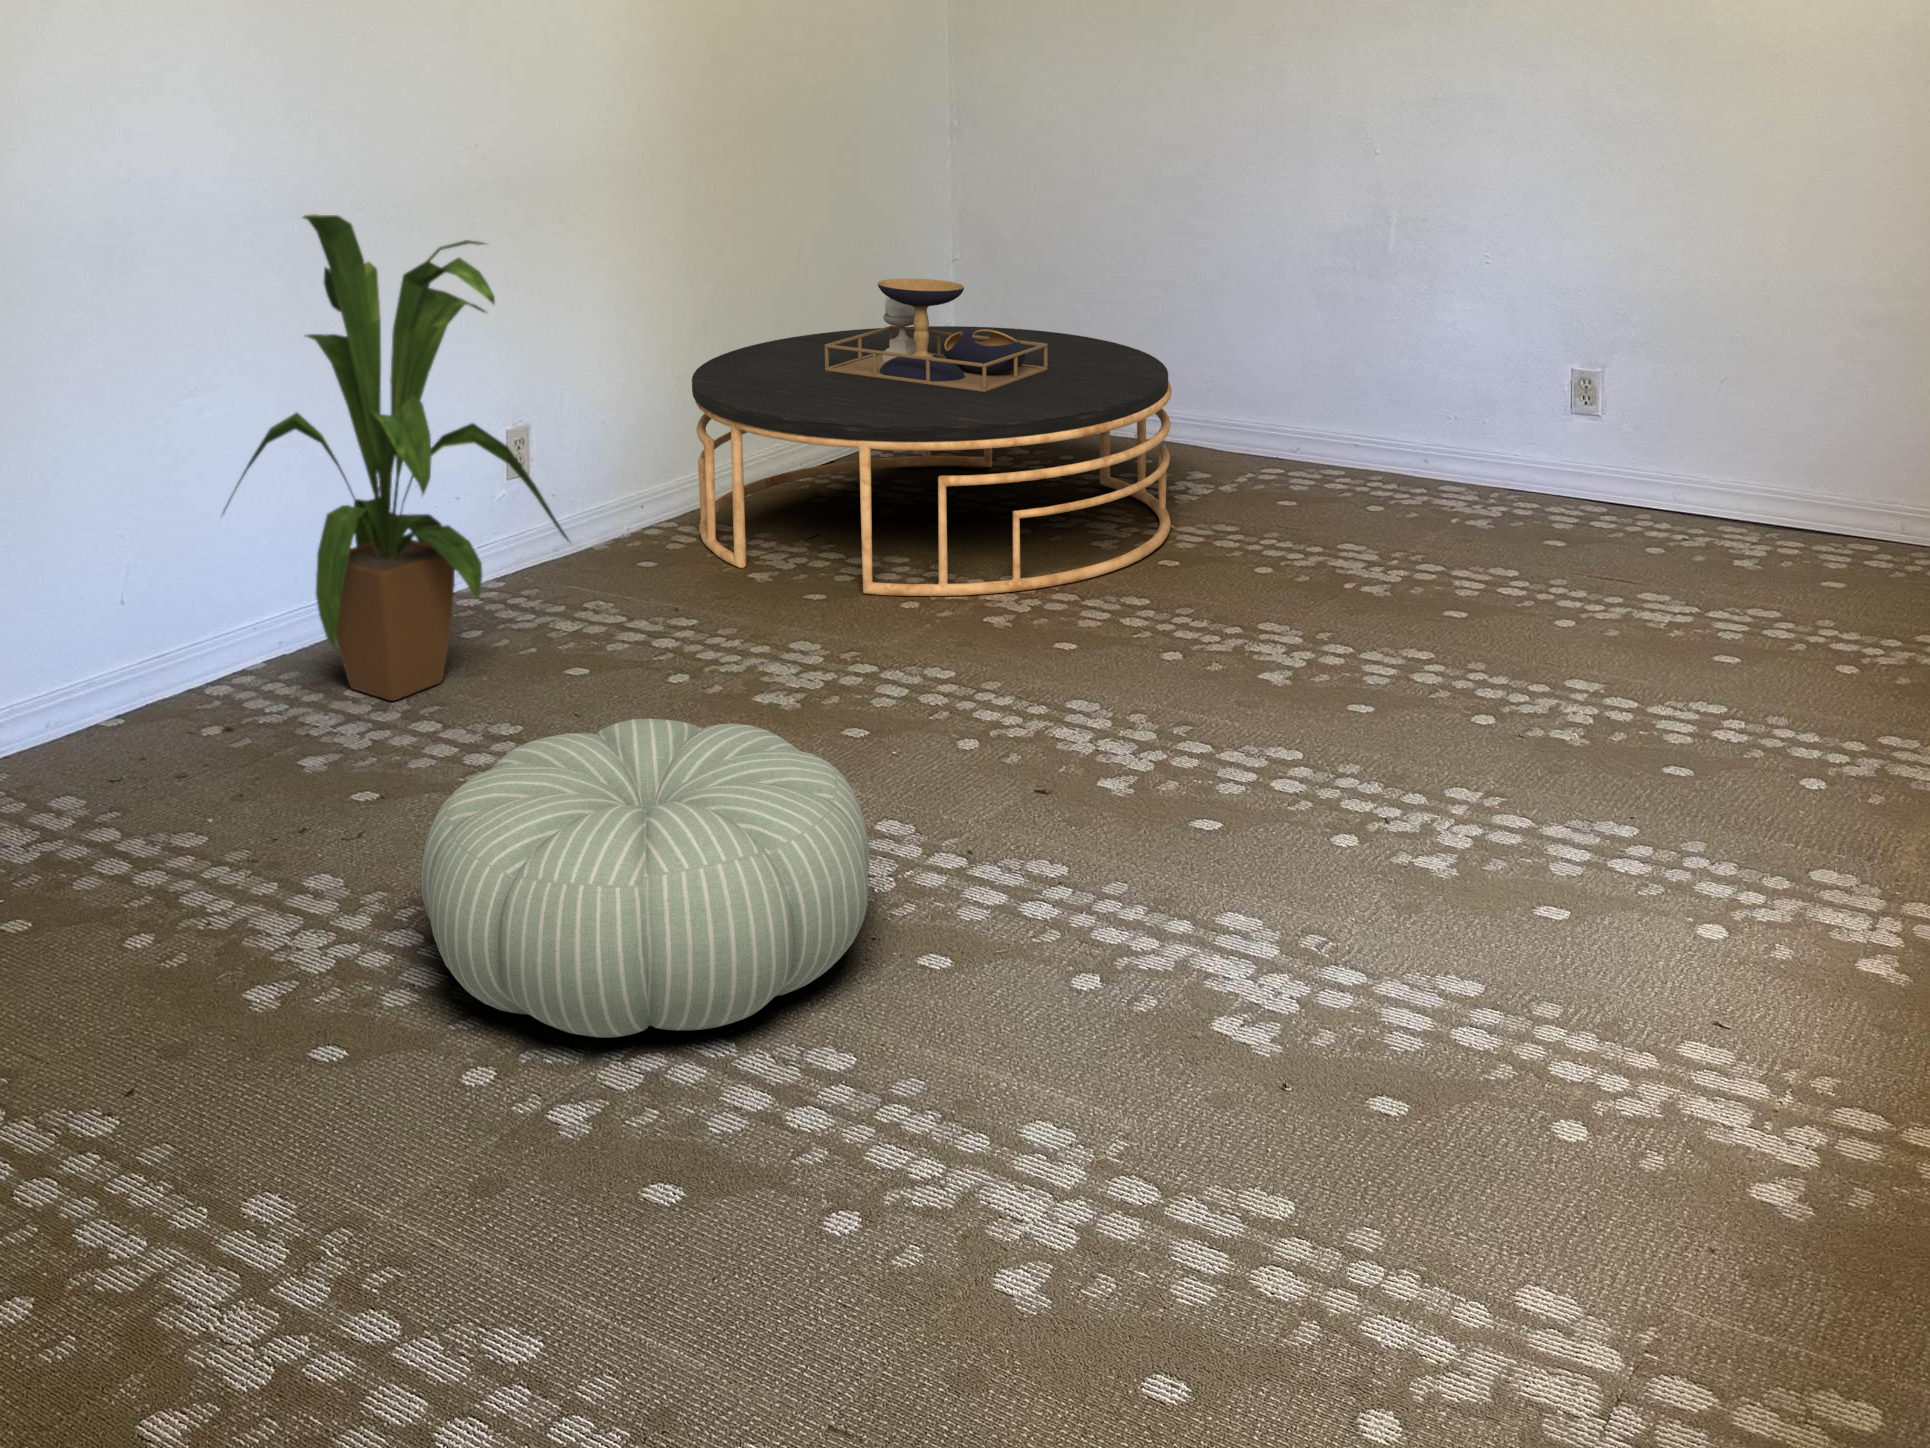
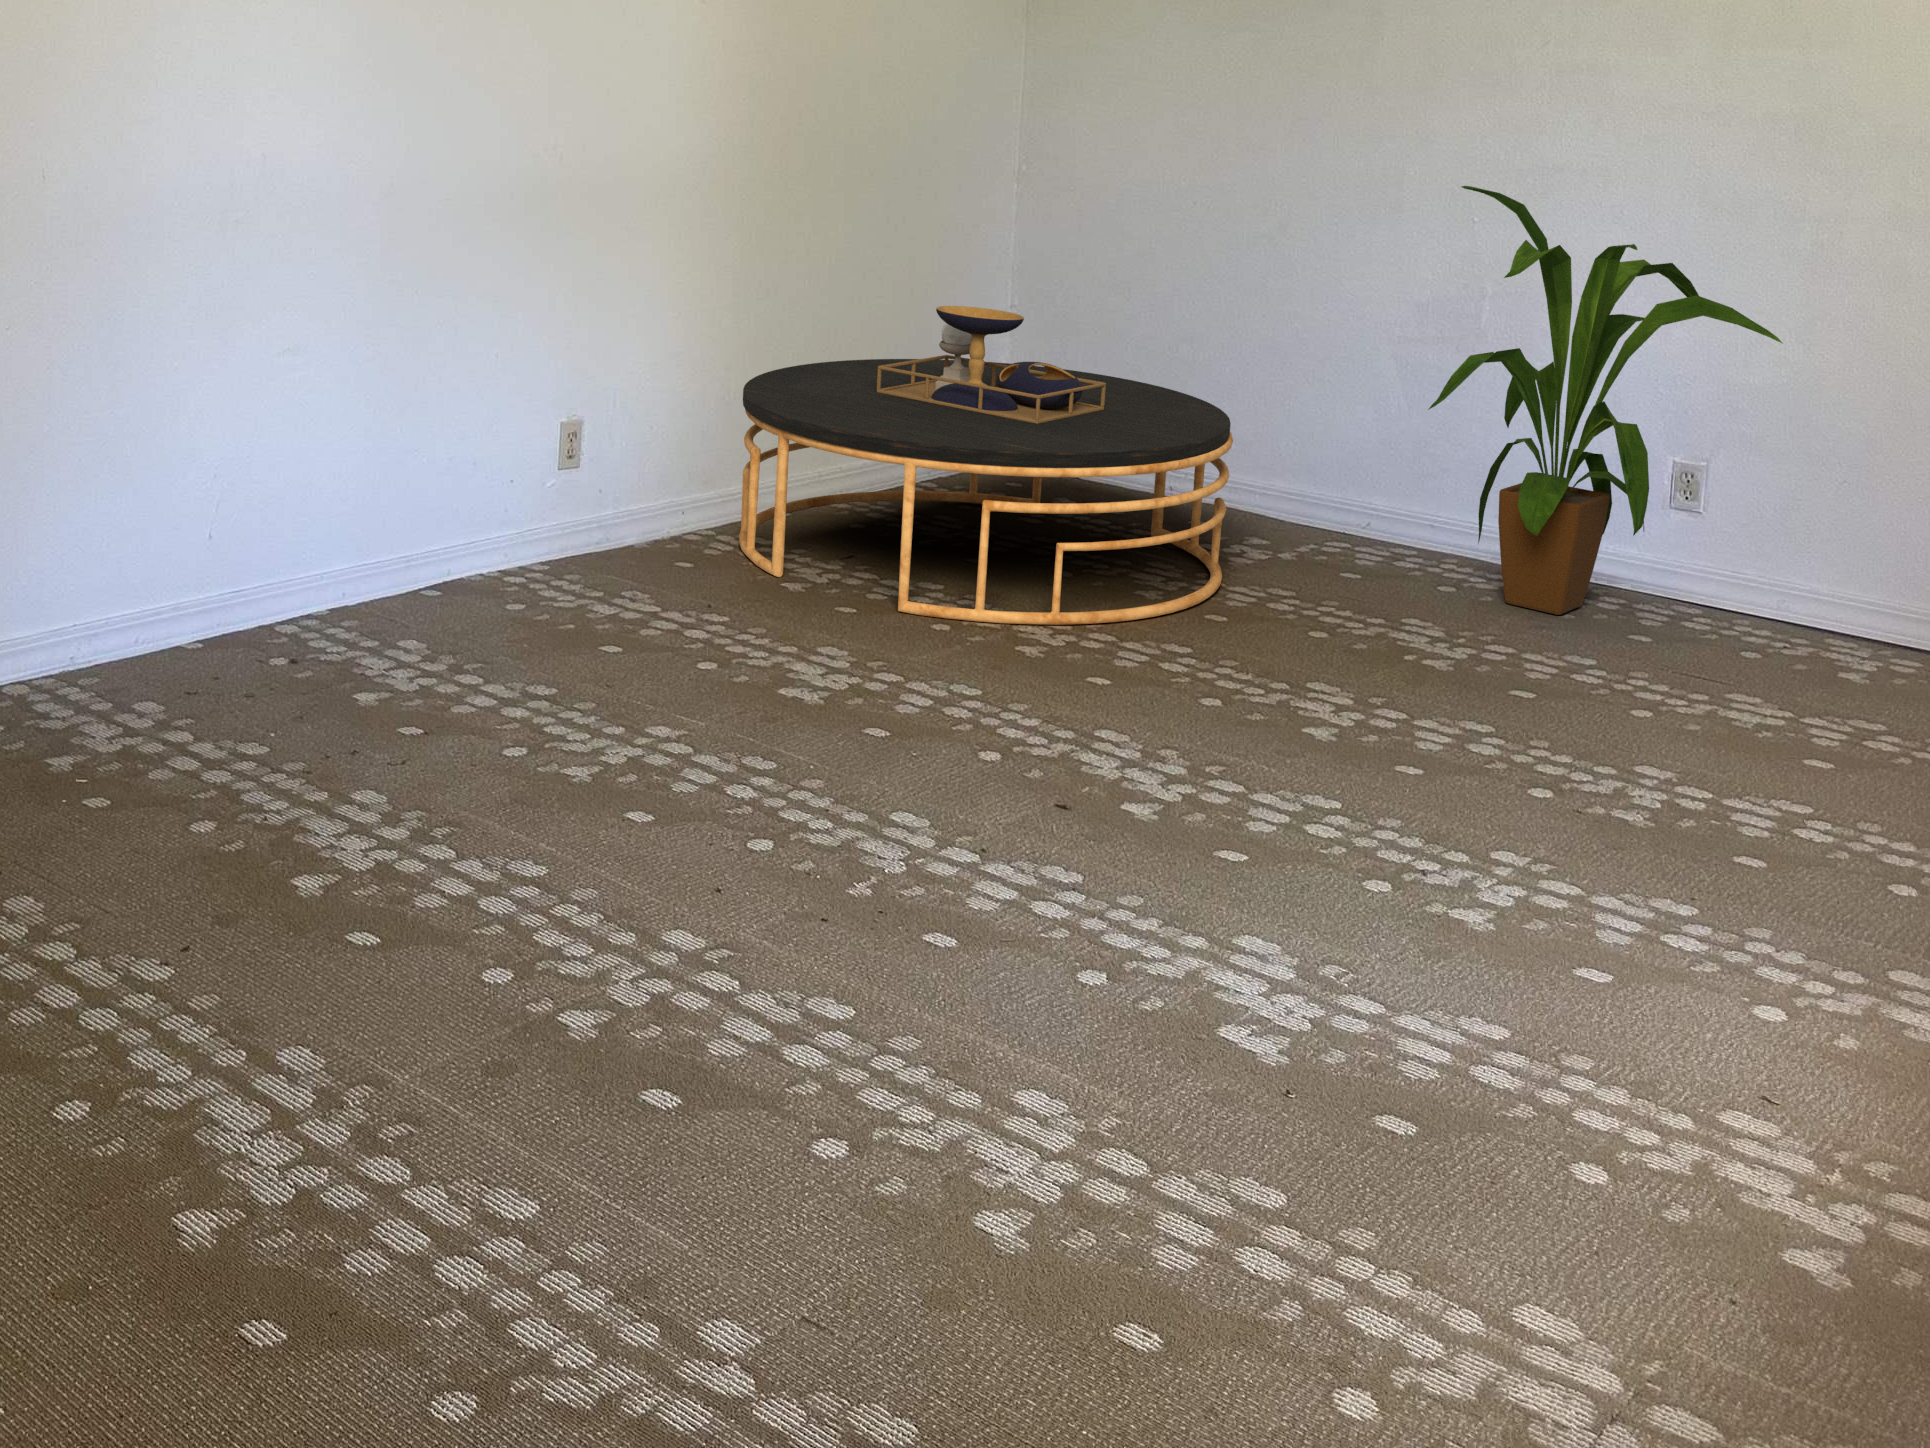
house plant: present [223,214,569,701] -> present [1428,186,1782,615]
pouf: present [421,719,870,1038] -> none [457,679,885,967]

